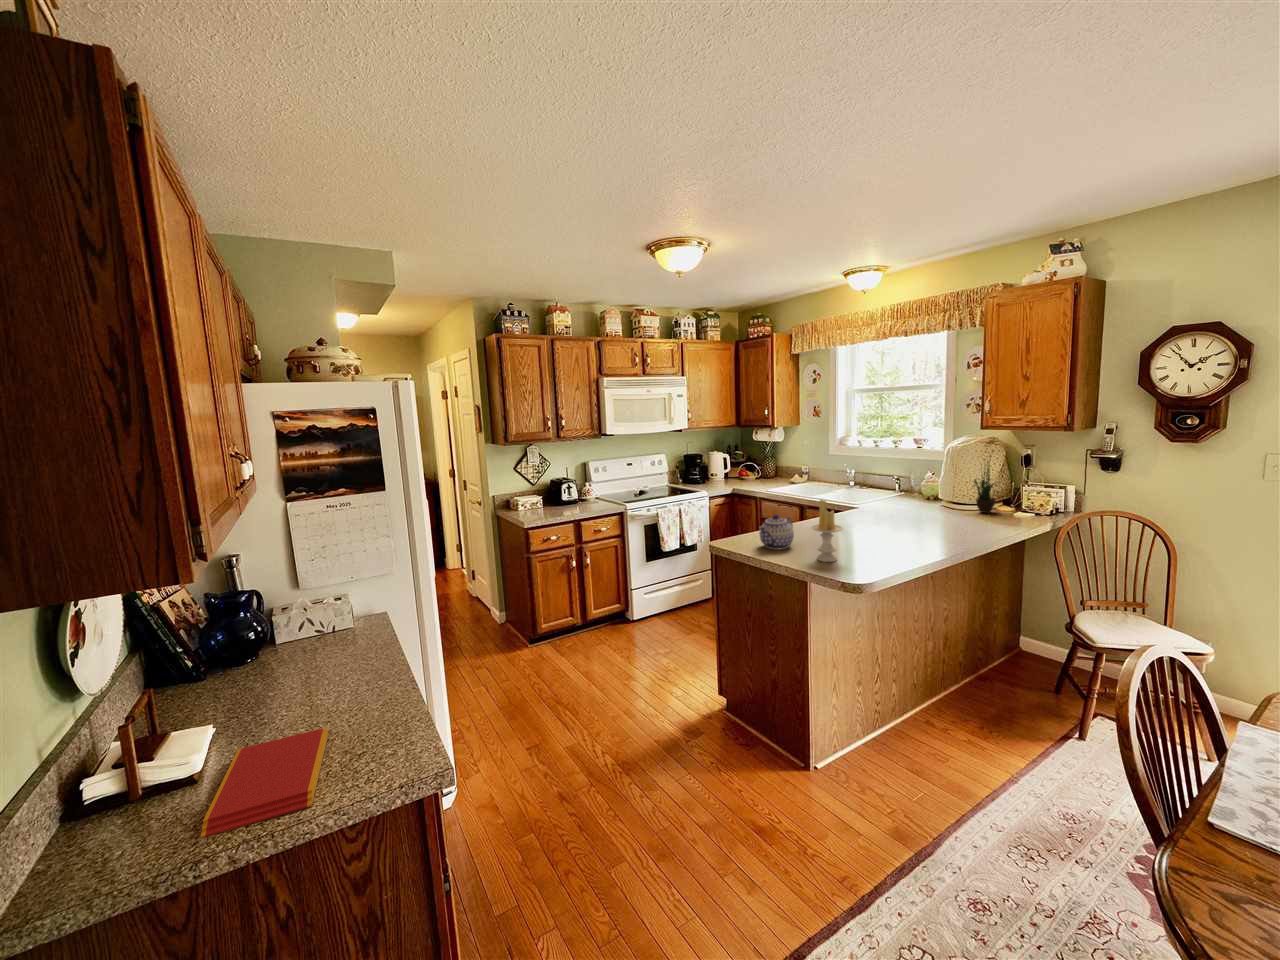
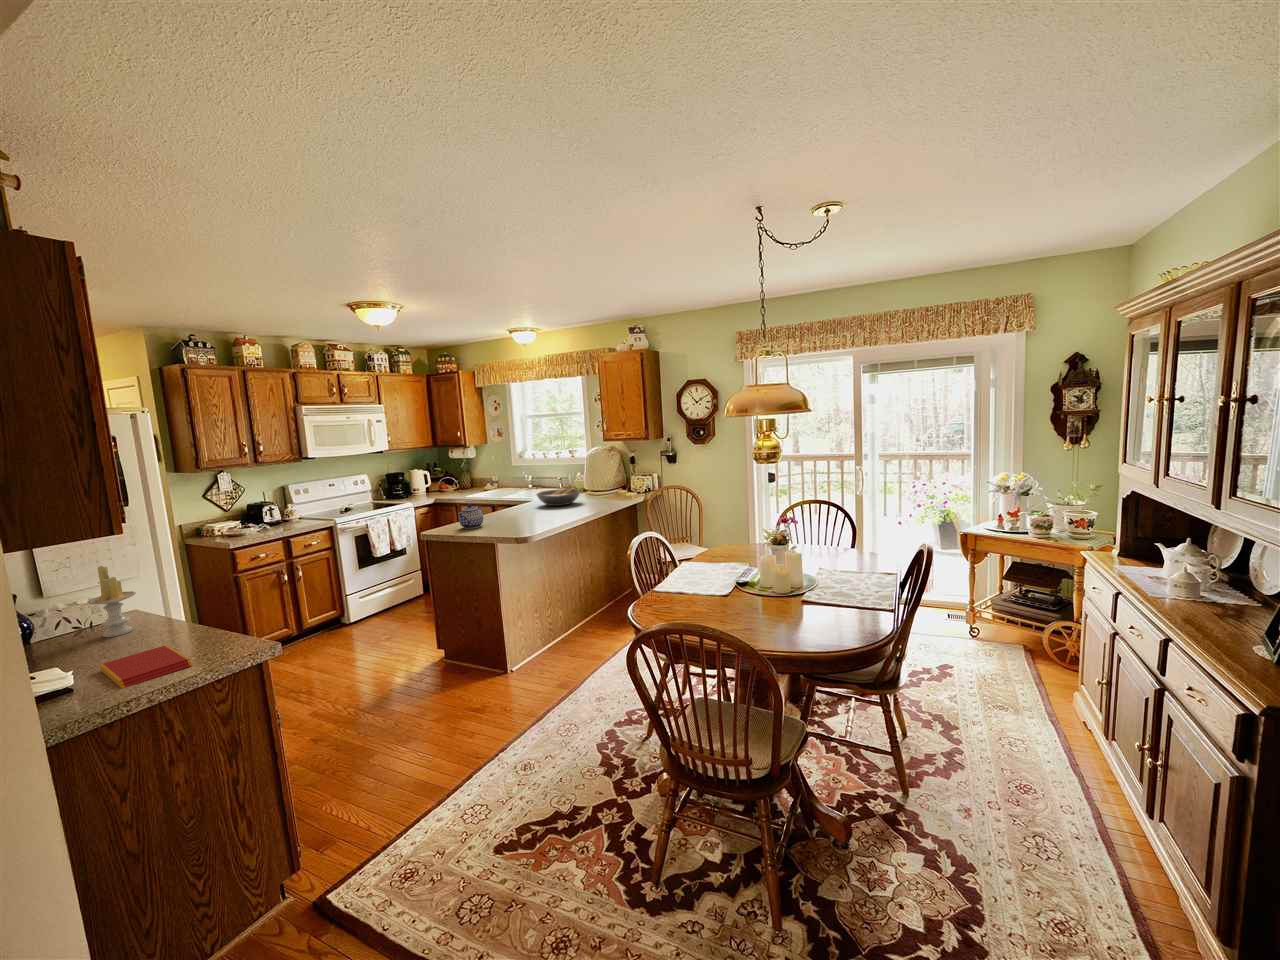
potted plant: present [974,462,996,513] -> none [597,454,620,496]
fruit bowl: none [868,497,941,523] -> present [537,489,580,506]
candle: present [811,500,843,562] -> present [87,566,136,637]

